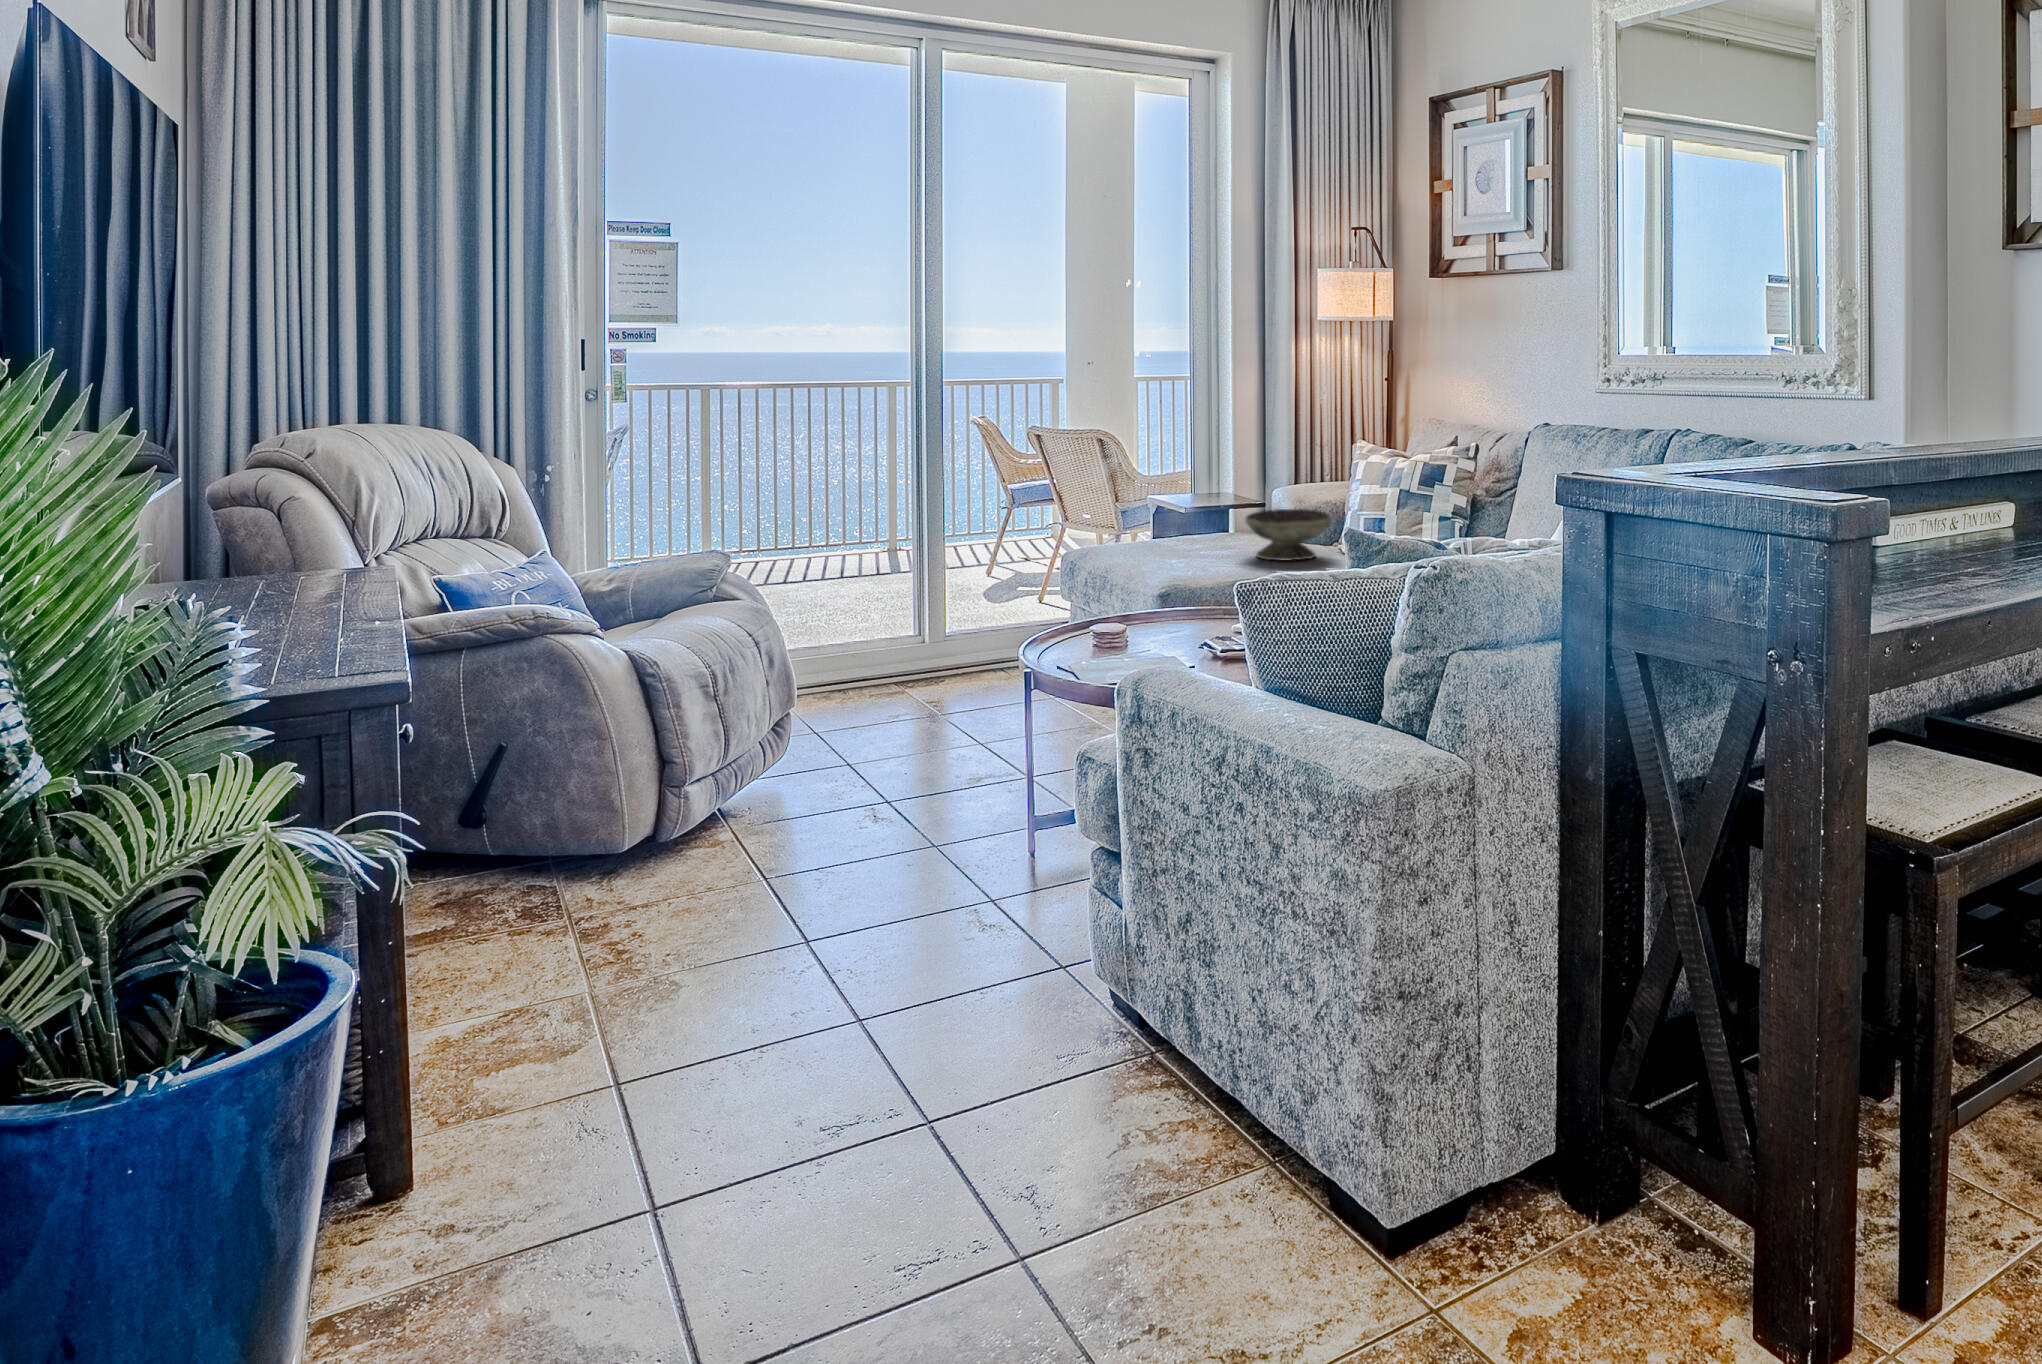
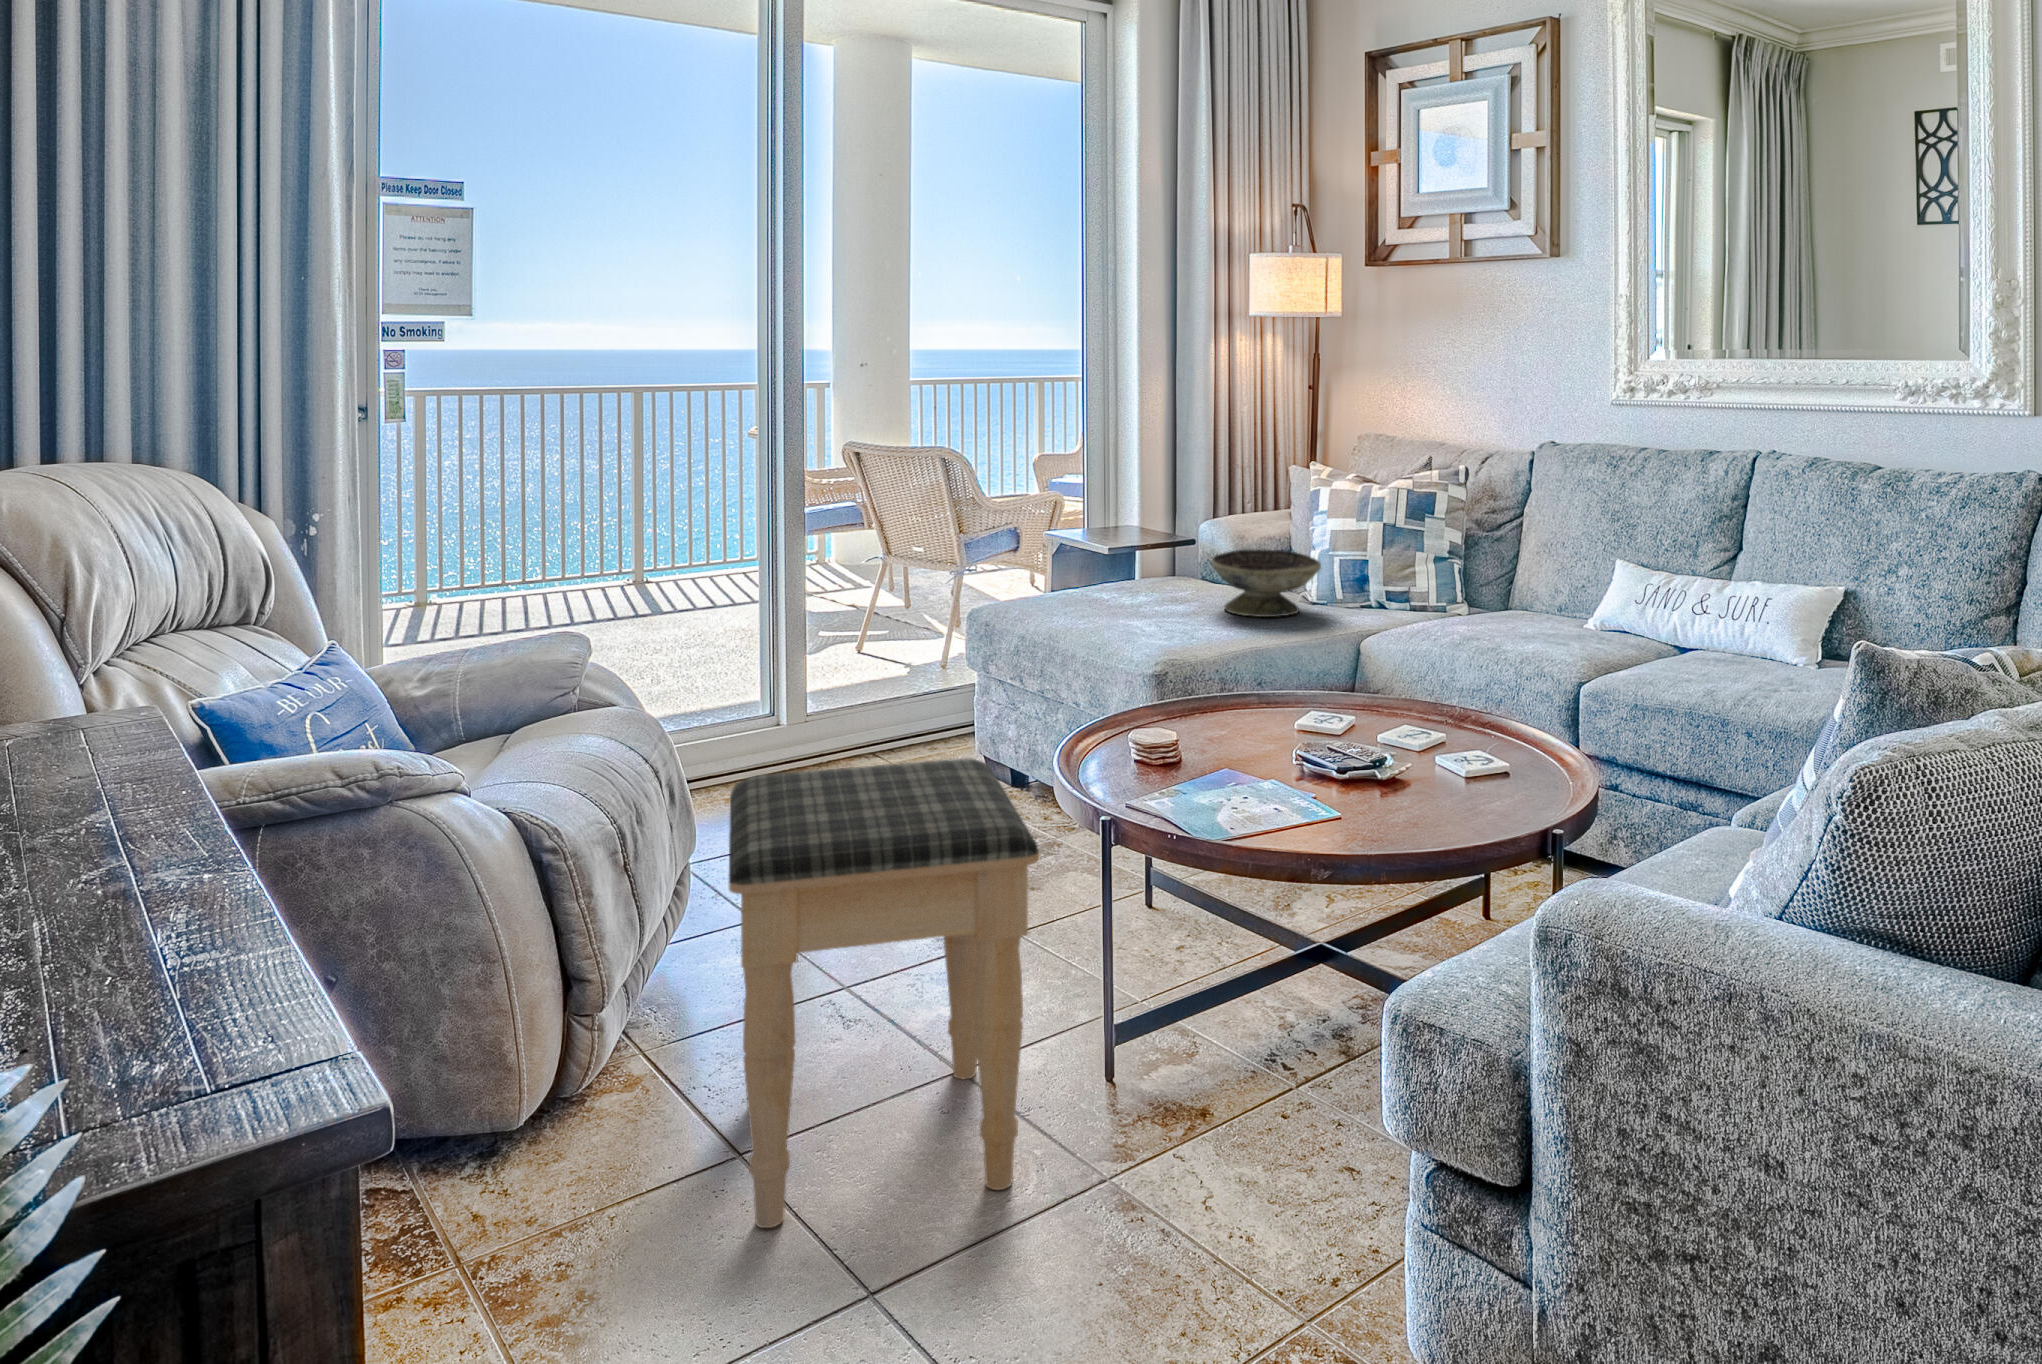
footstool: none [738,630,961,907] -> present [729,758,1039,1228]

